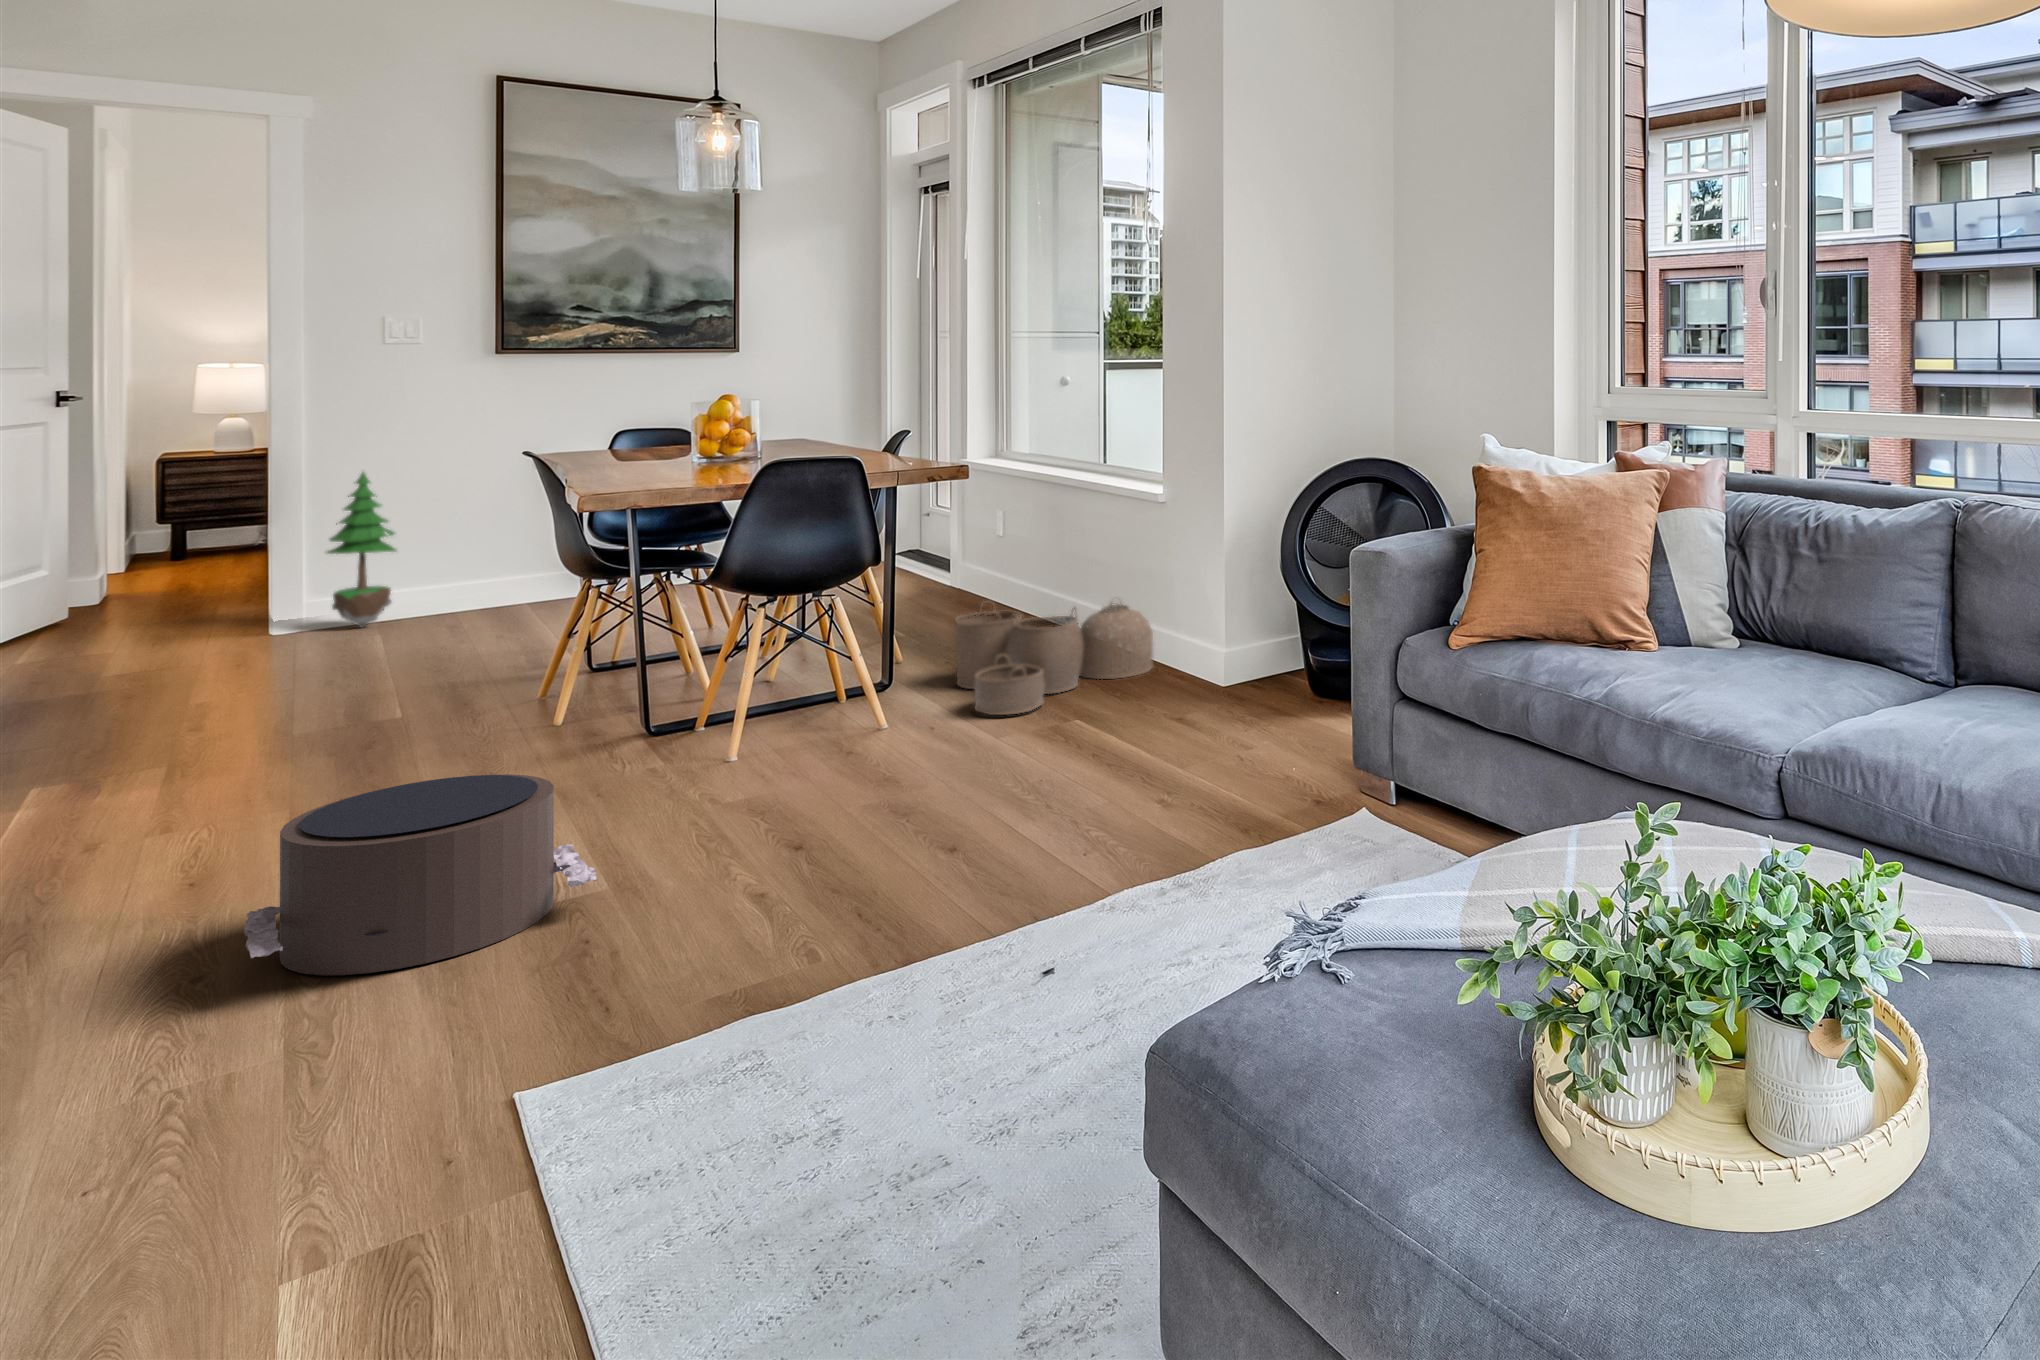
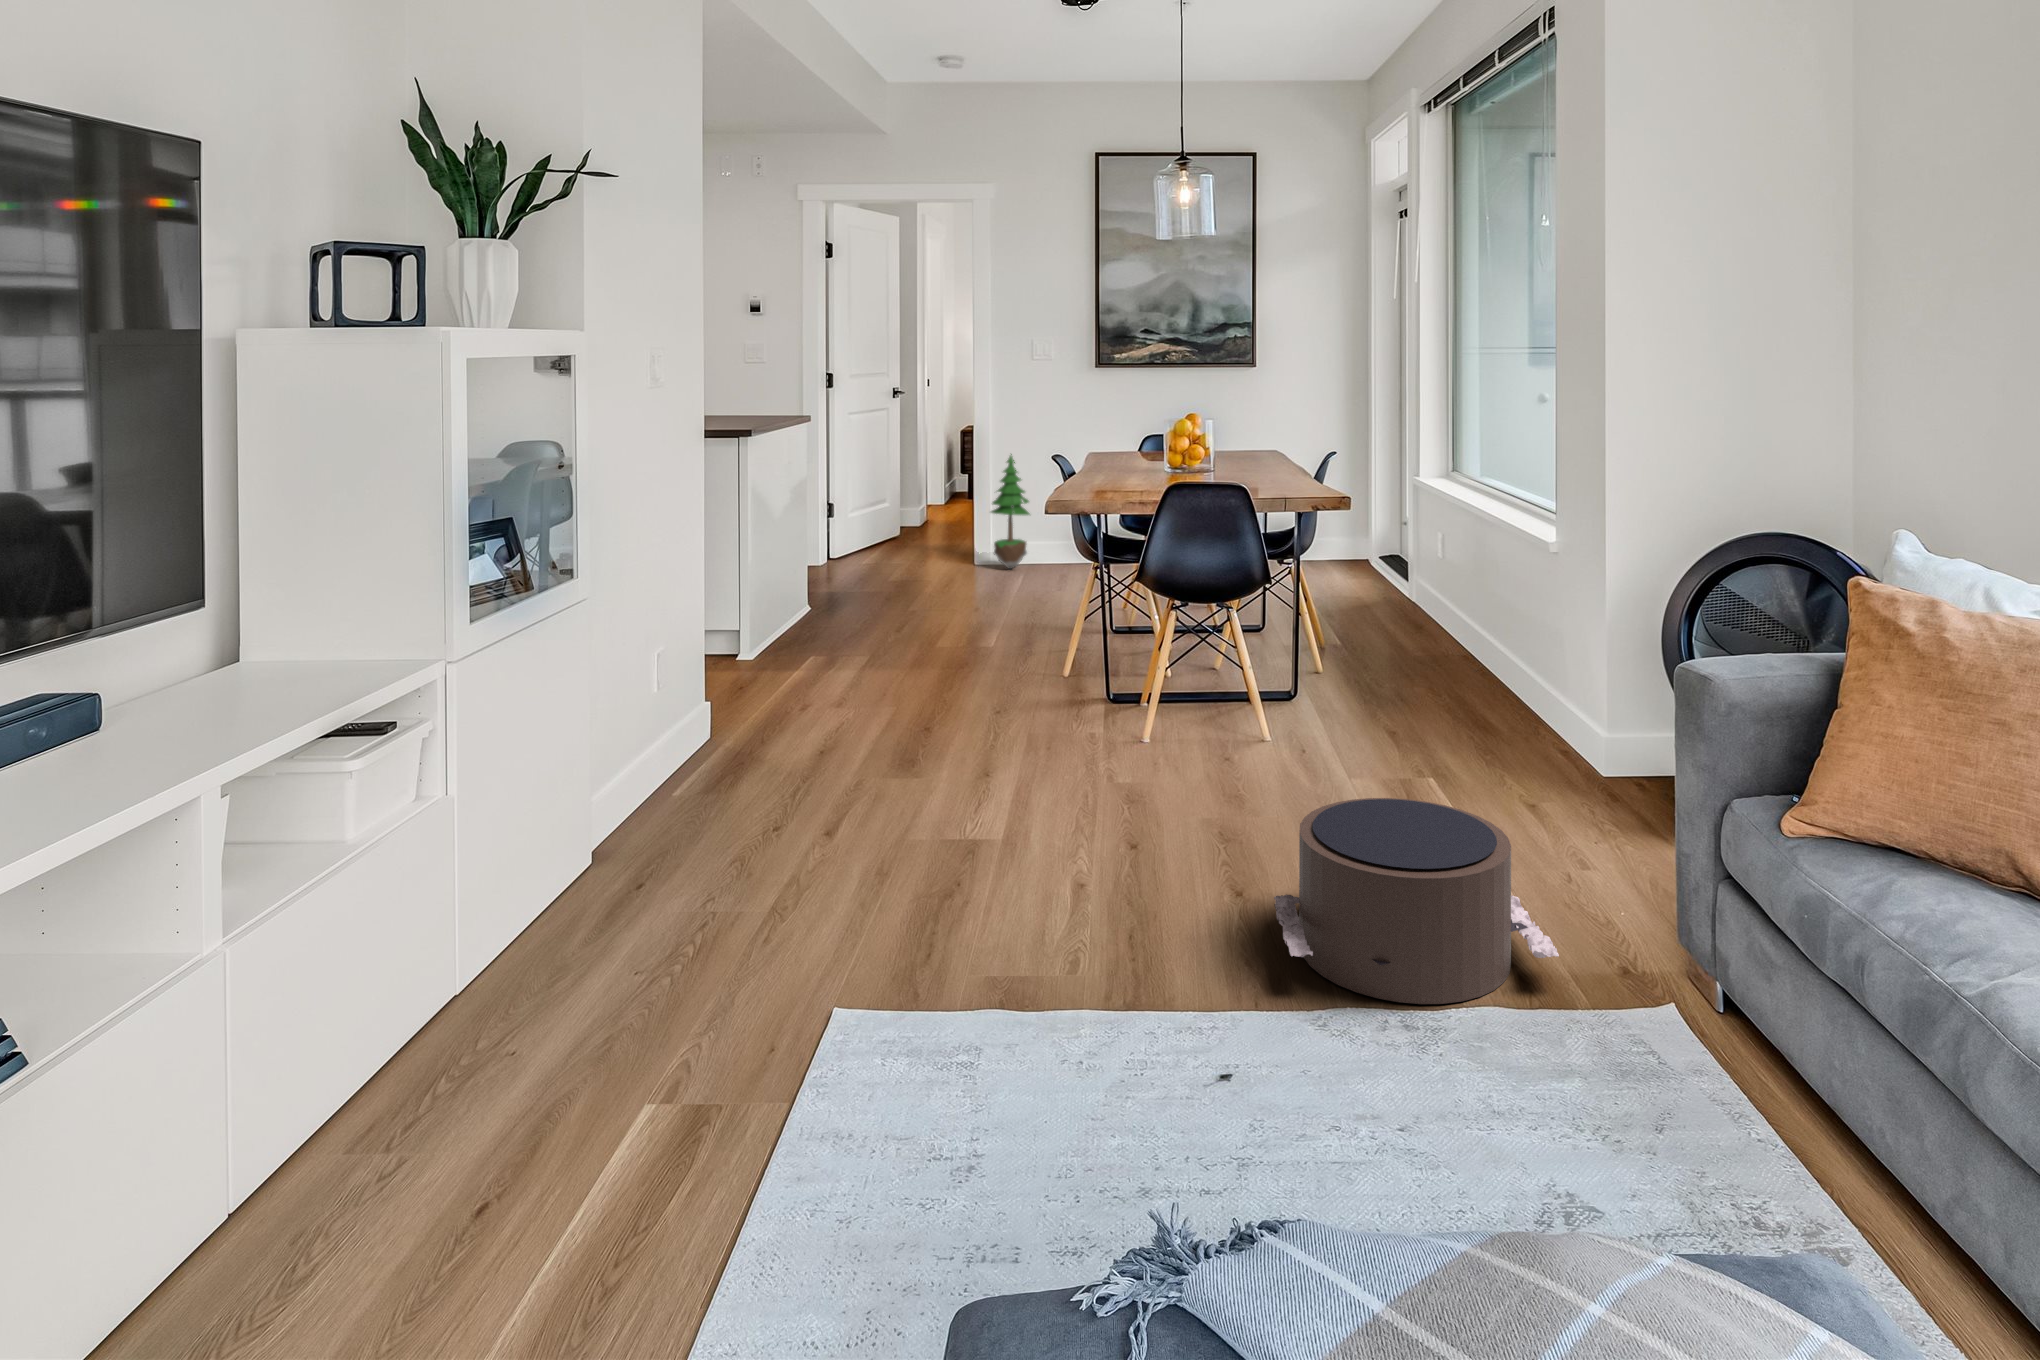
woven basket: present [955,603,1153,715] -> none [1345,630,1550,757]
pouf: present [244,774,596,975] -> present [1274,798,1559,1004]

